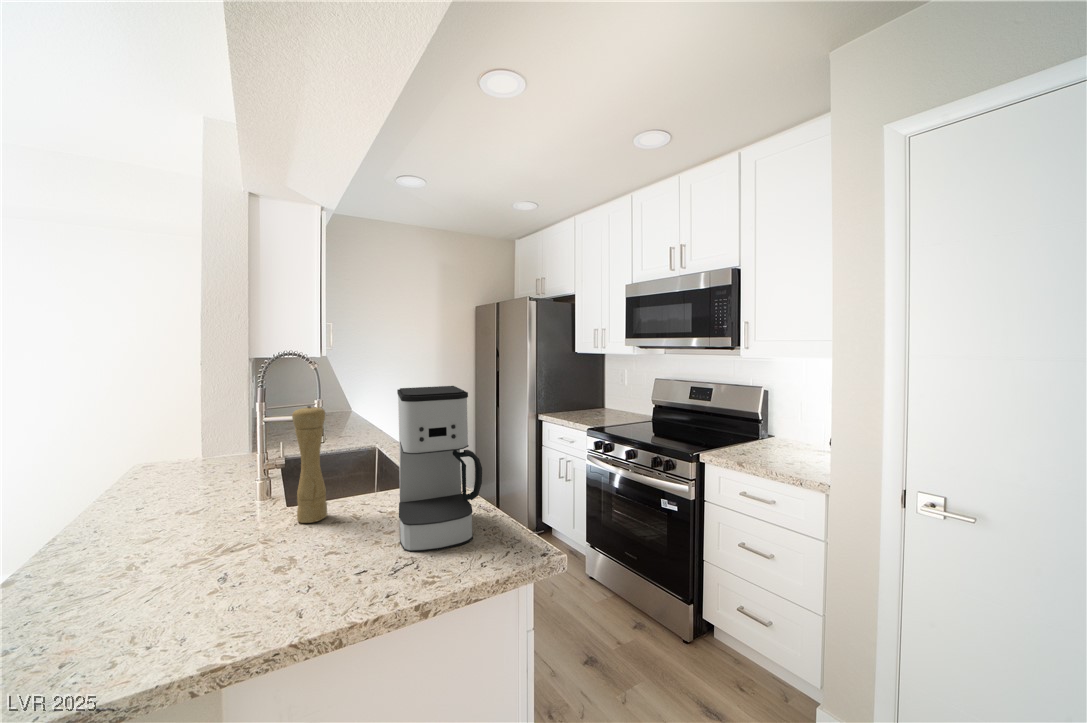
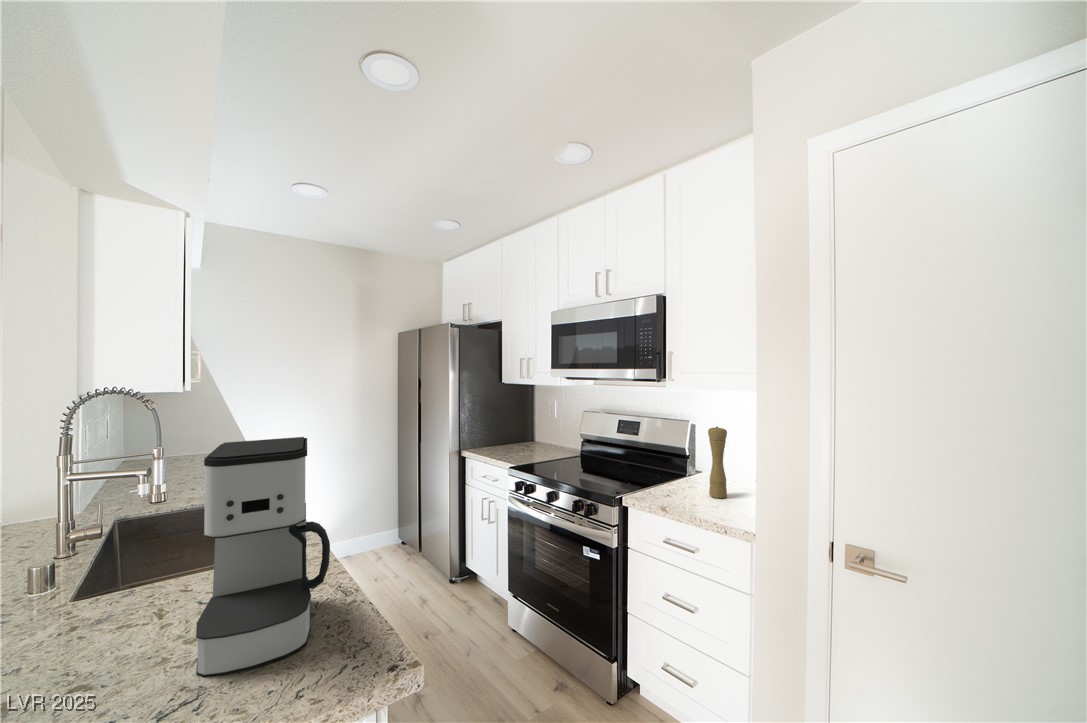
pepper mill: present [292,406,327,523] -> present [708,427,727,498]

